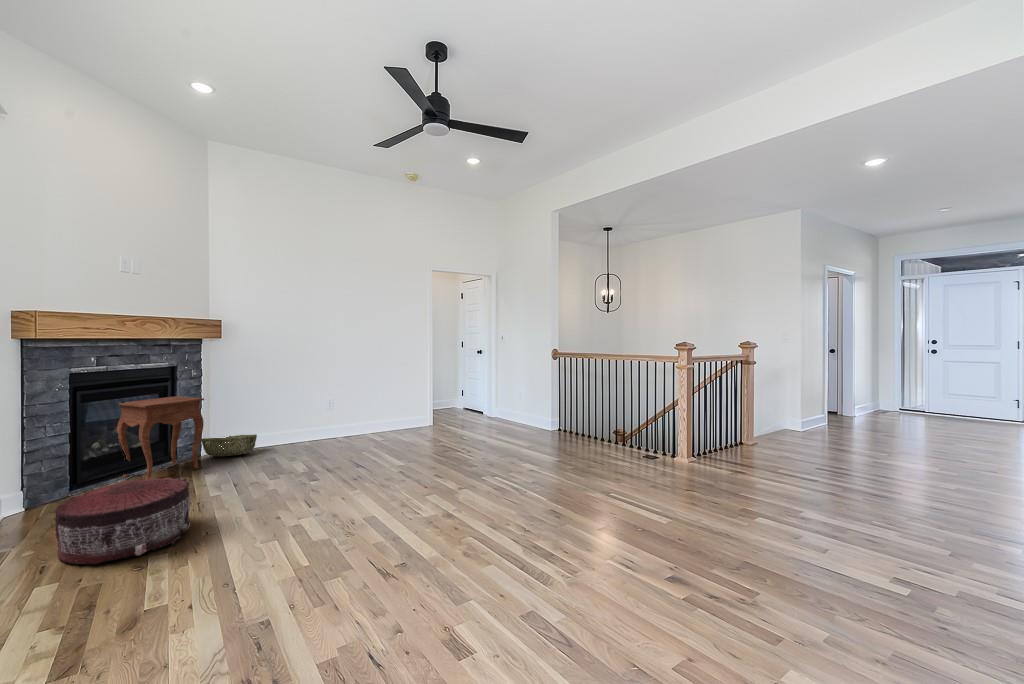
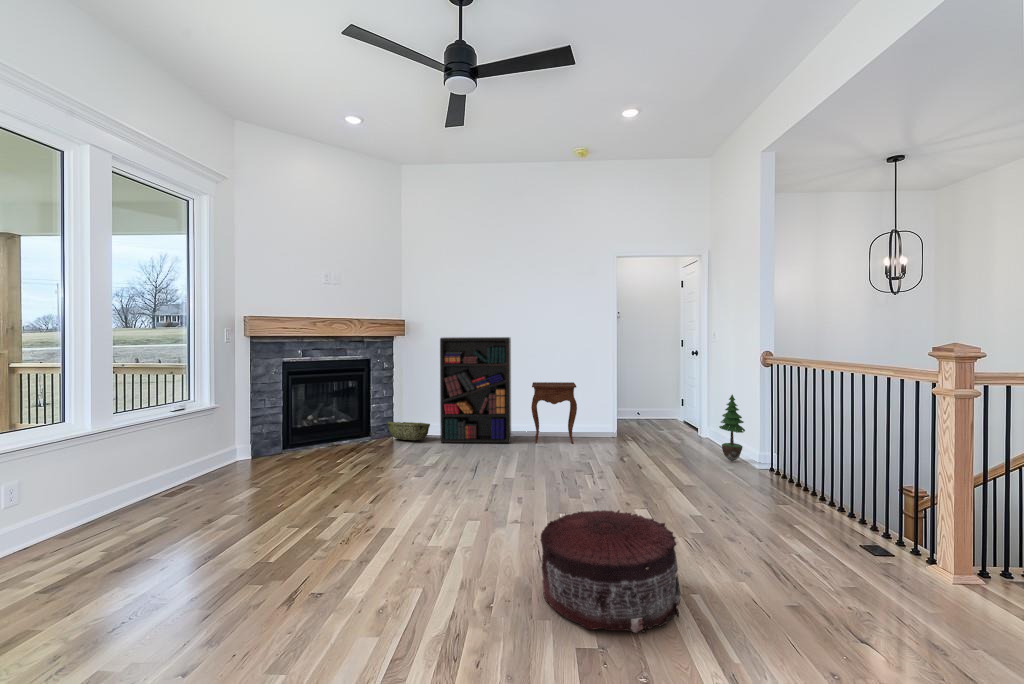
bookshelf: none [268,340,350,452] -> present [440,337,511,443]
potted tree: none [523,381,540,429] -> present [719,395,745,461]
side table: present [117,396,204,480] -> present [531,382,577,444]
pouf: present [54,477,191,564] -> present [540,510,681,633]

